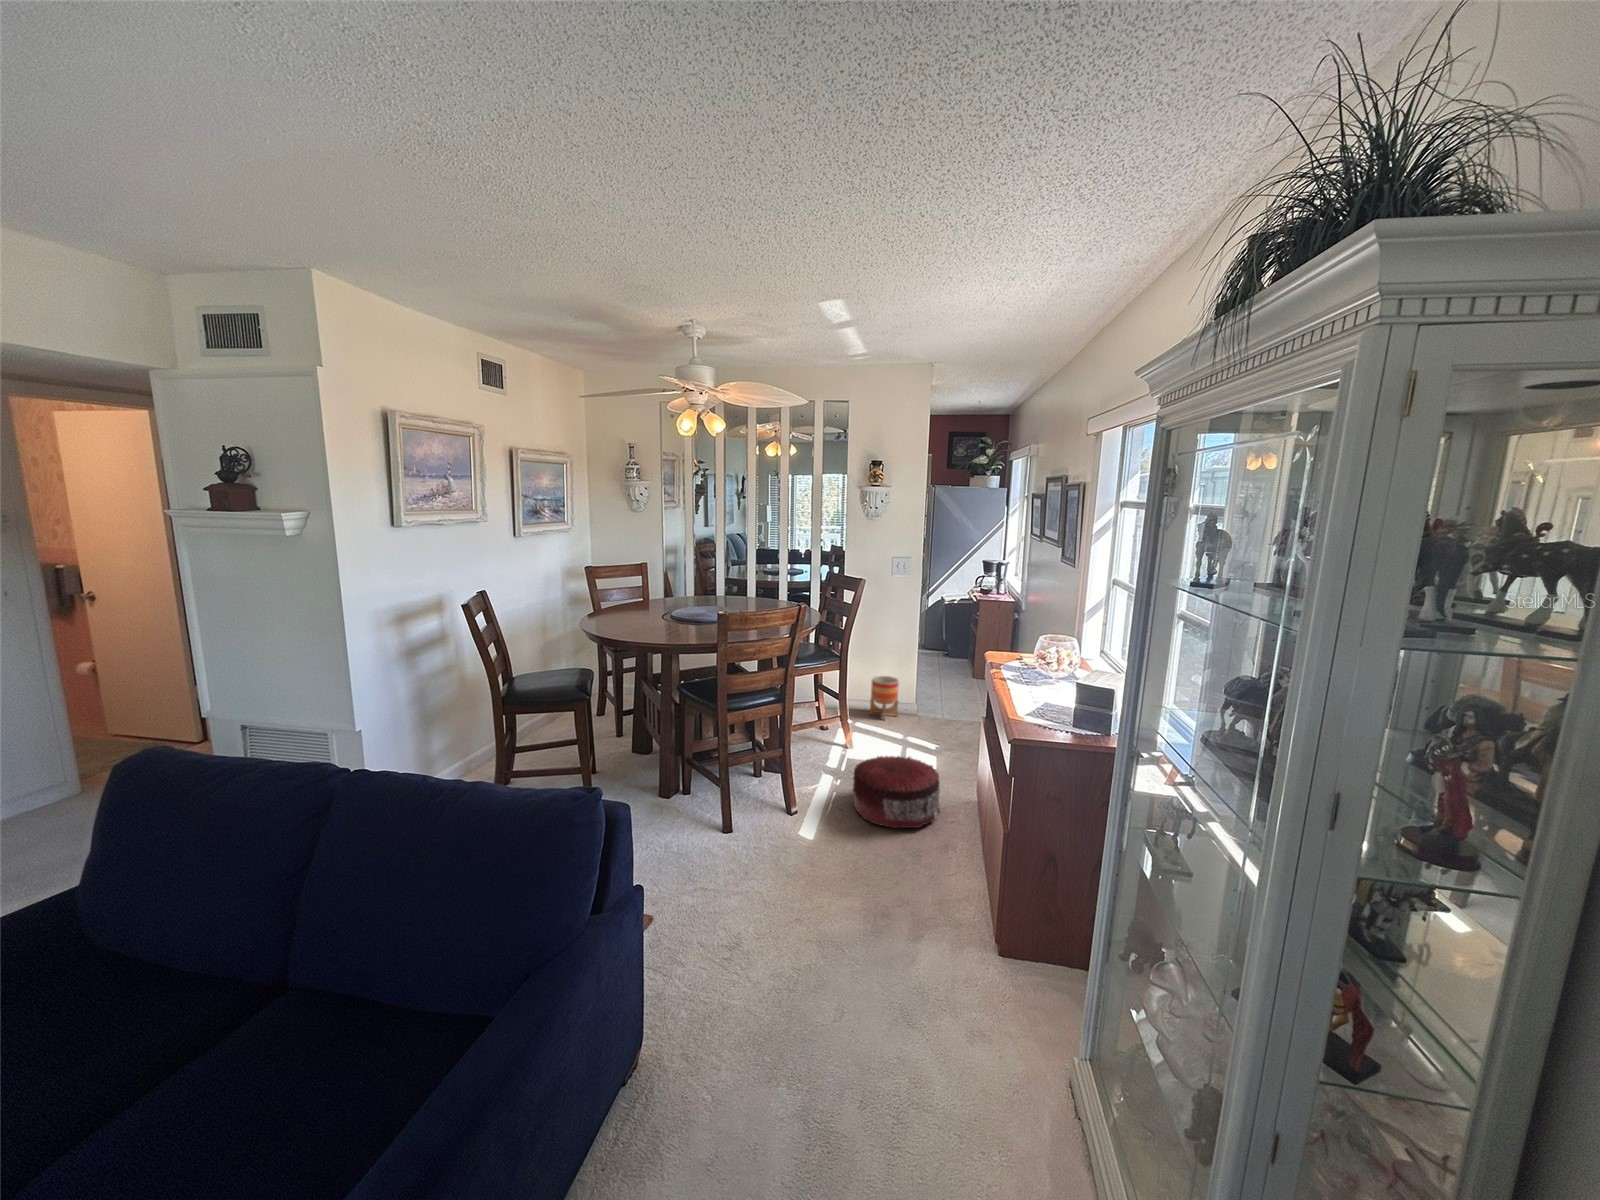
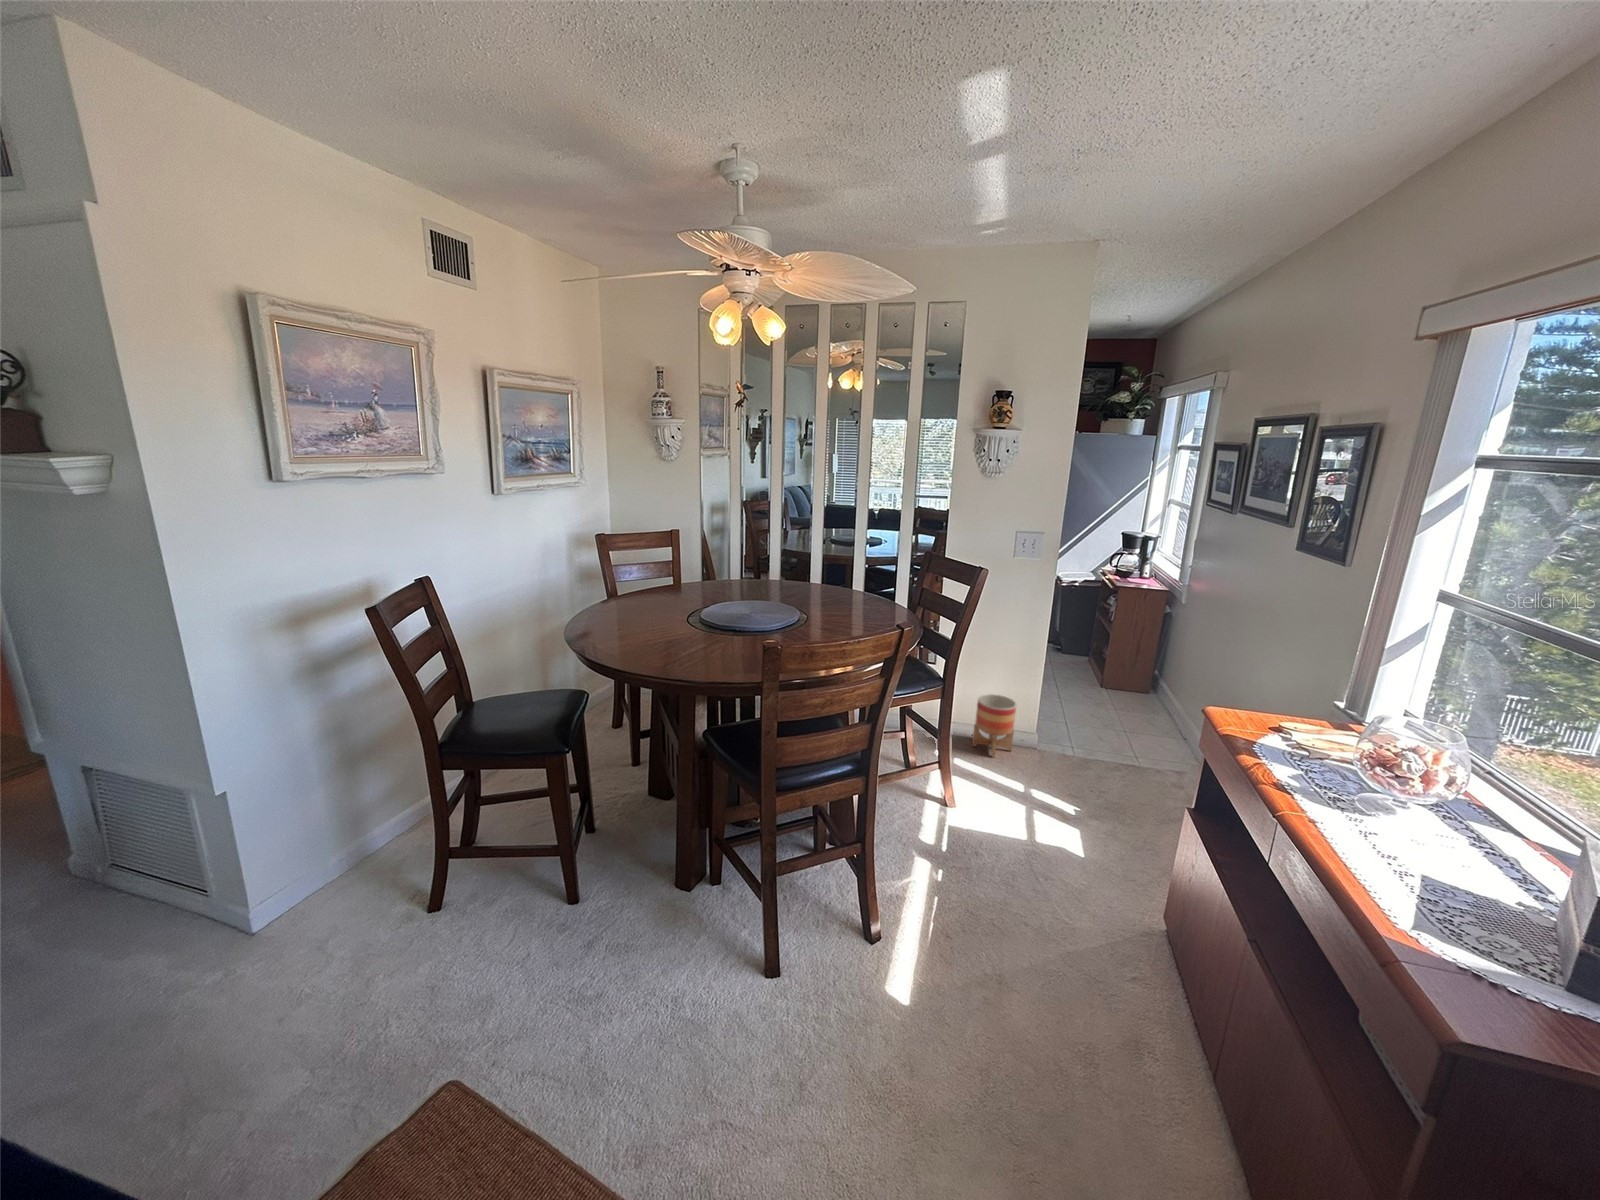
pouf: present [853,756,940,828] -> none [969,853,1119,1003]

